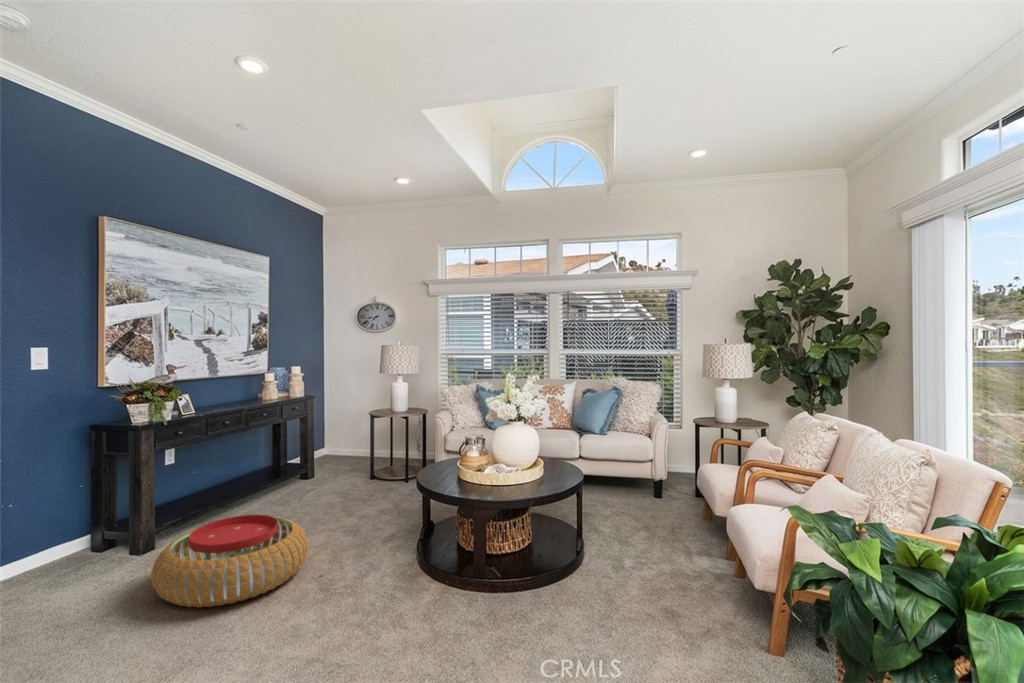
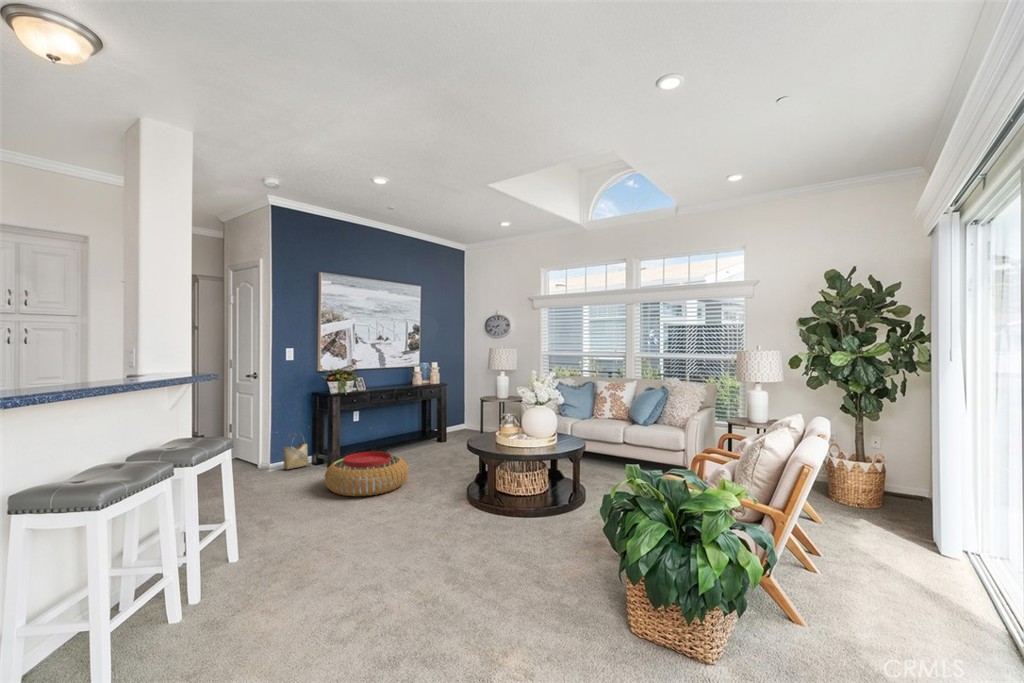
woven basket: none [31,501,88,572] -> present [283,443,309,469]

